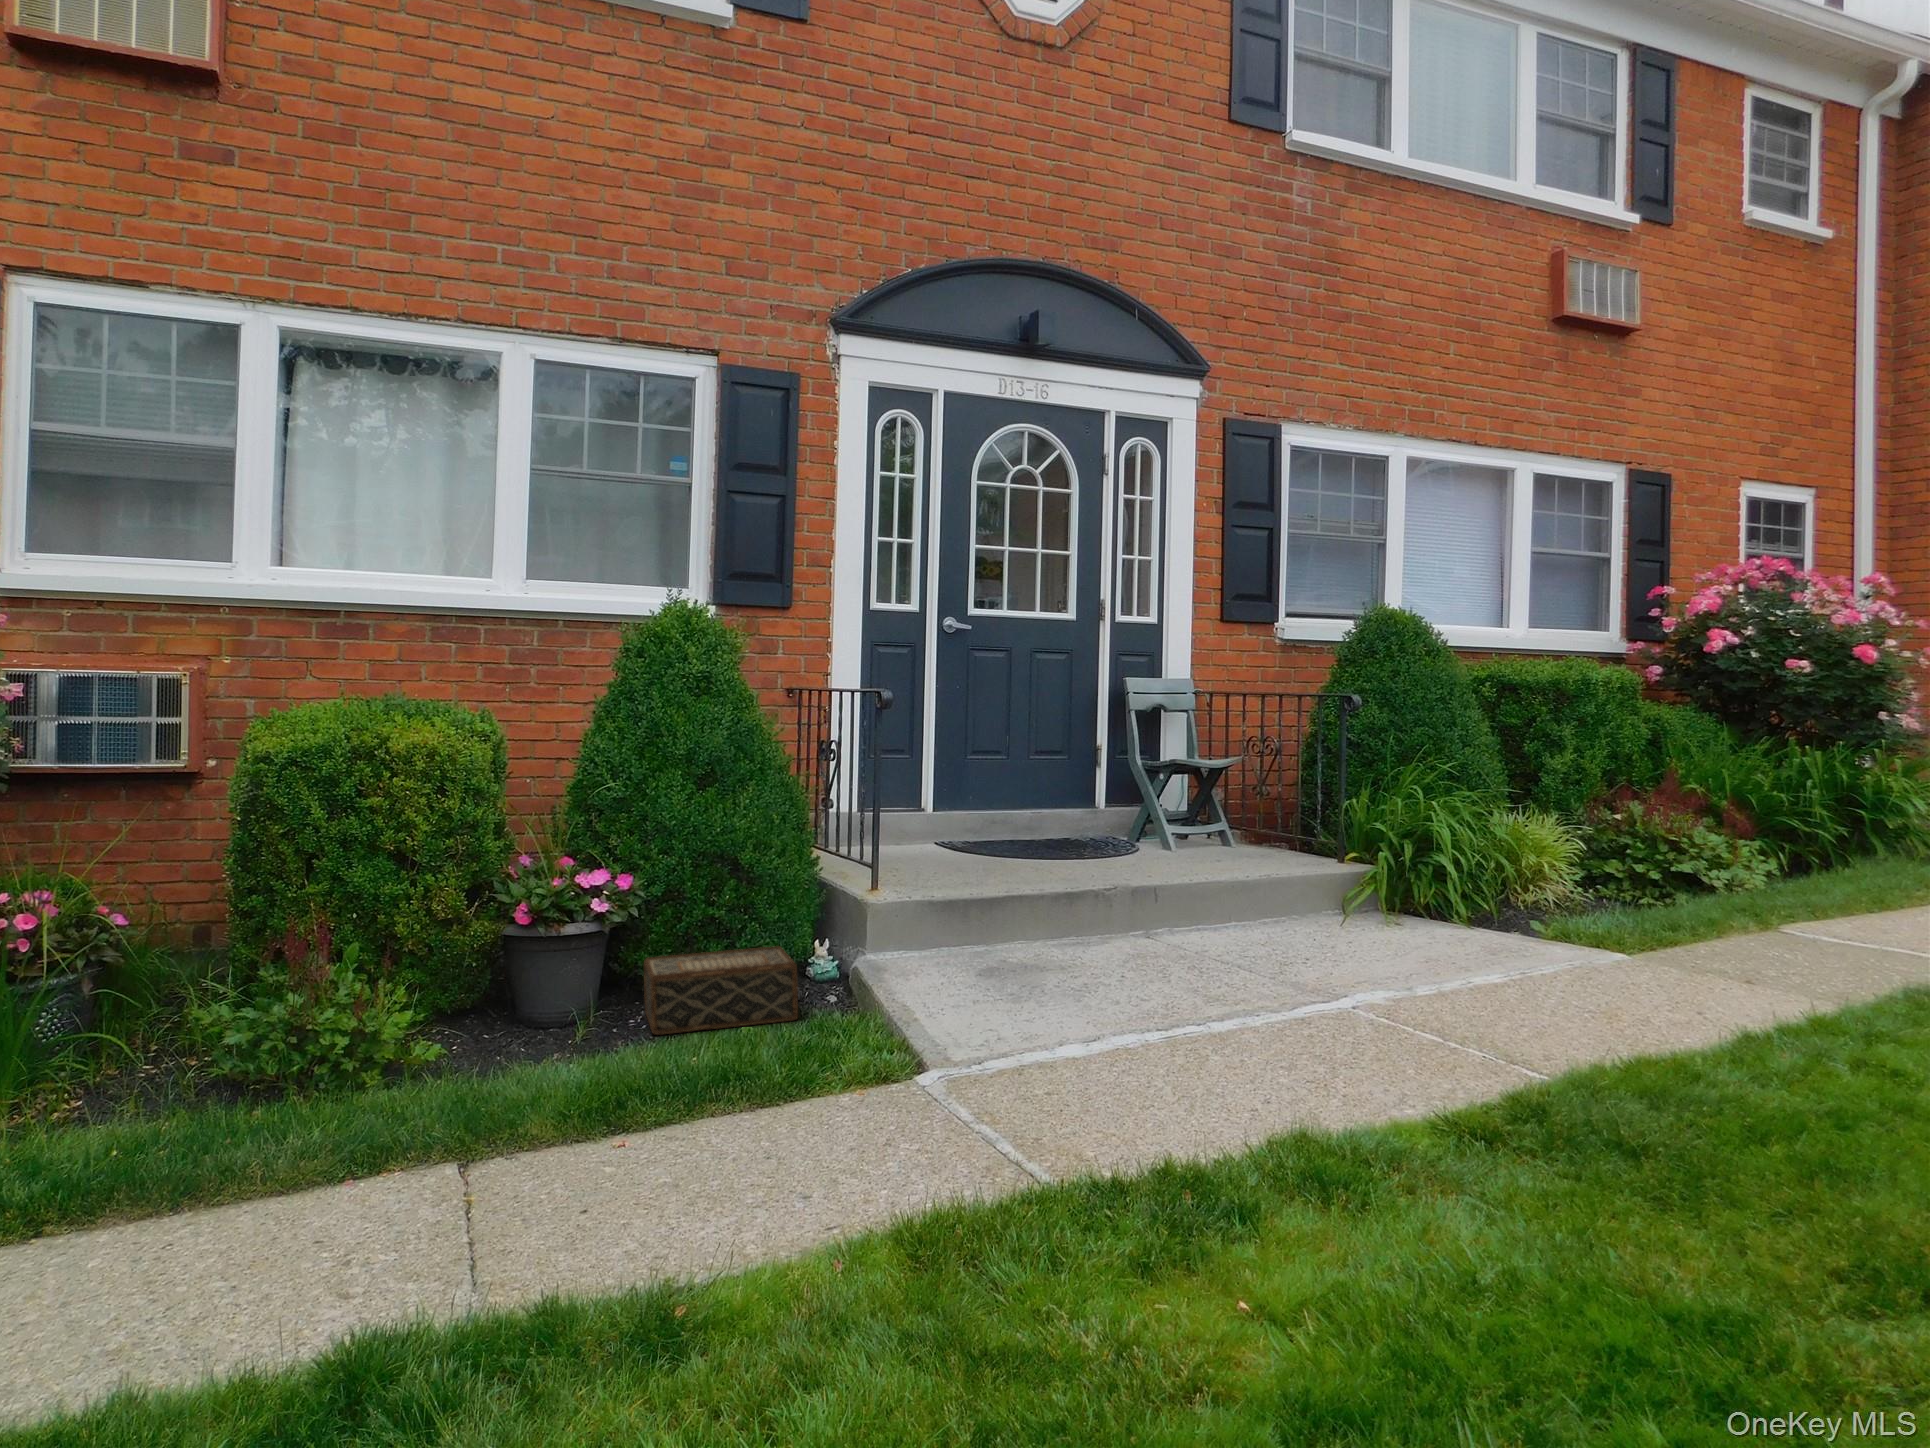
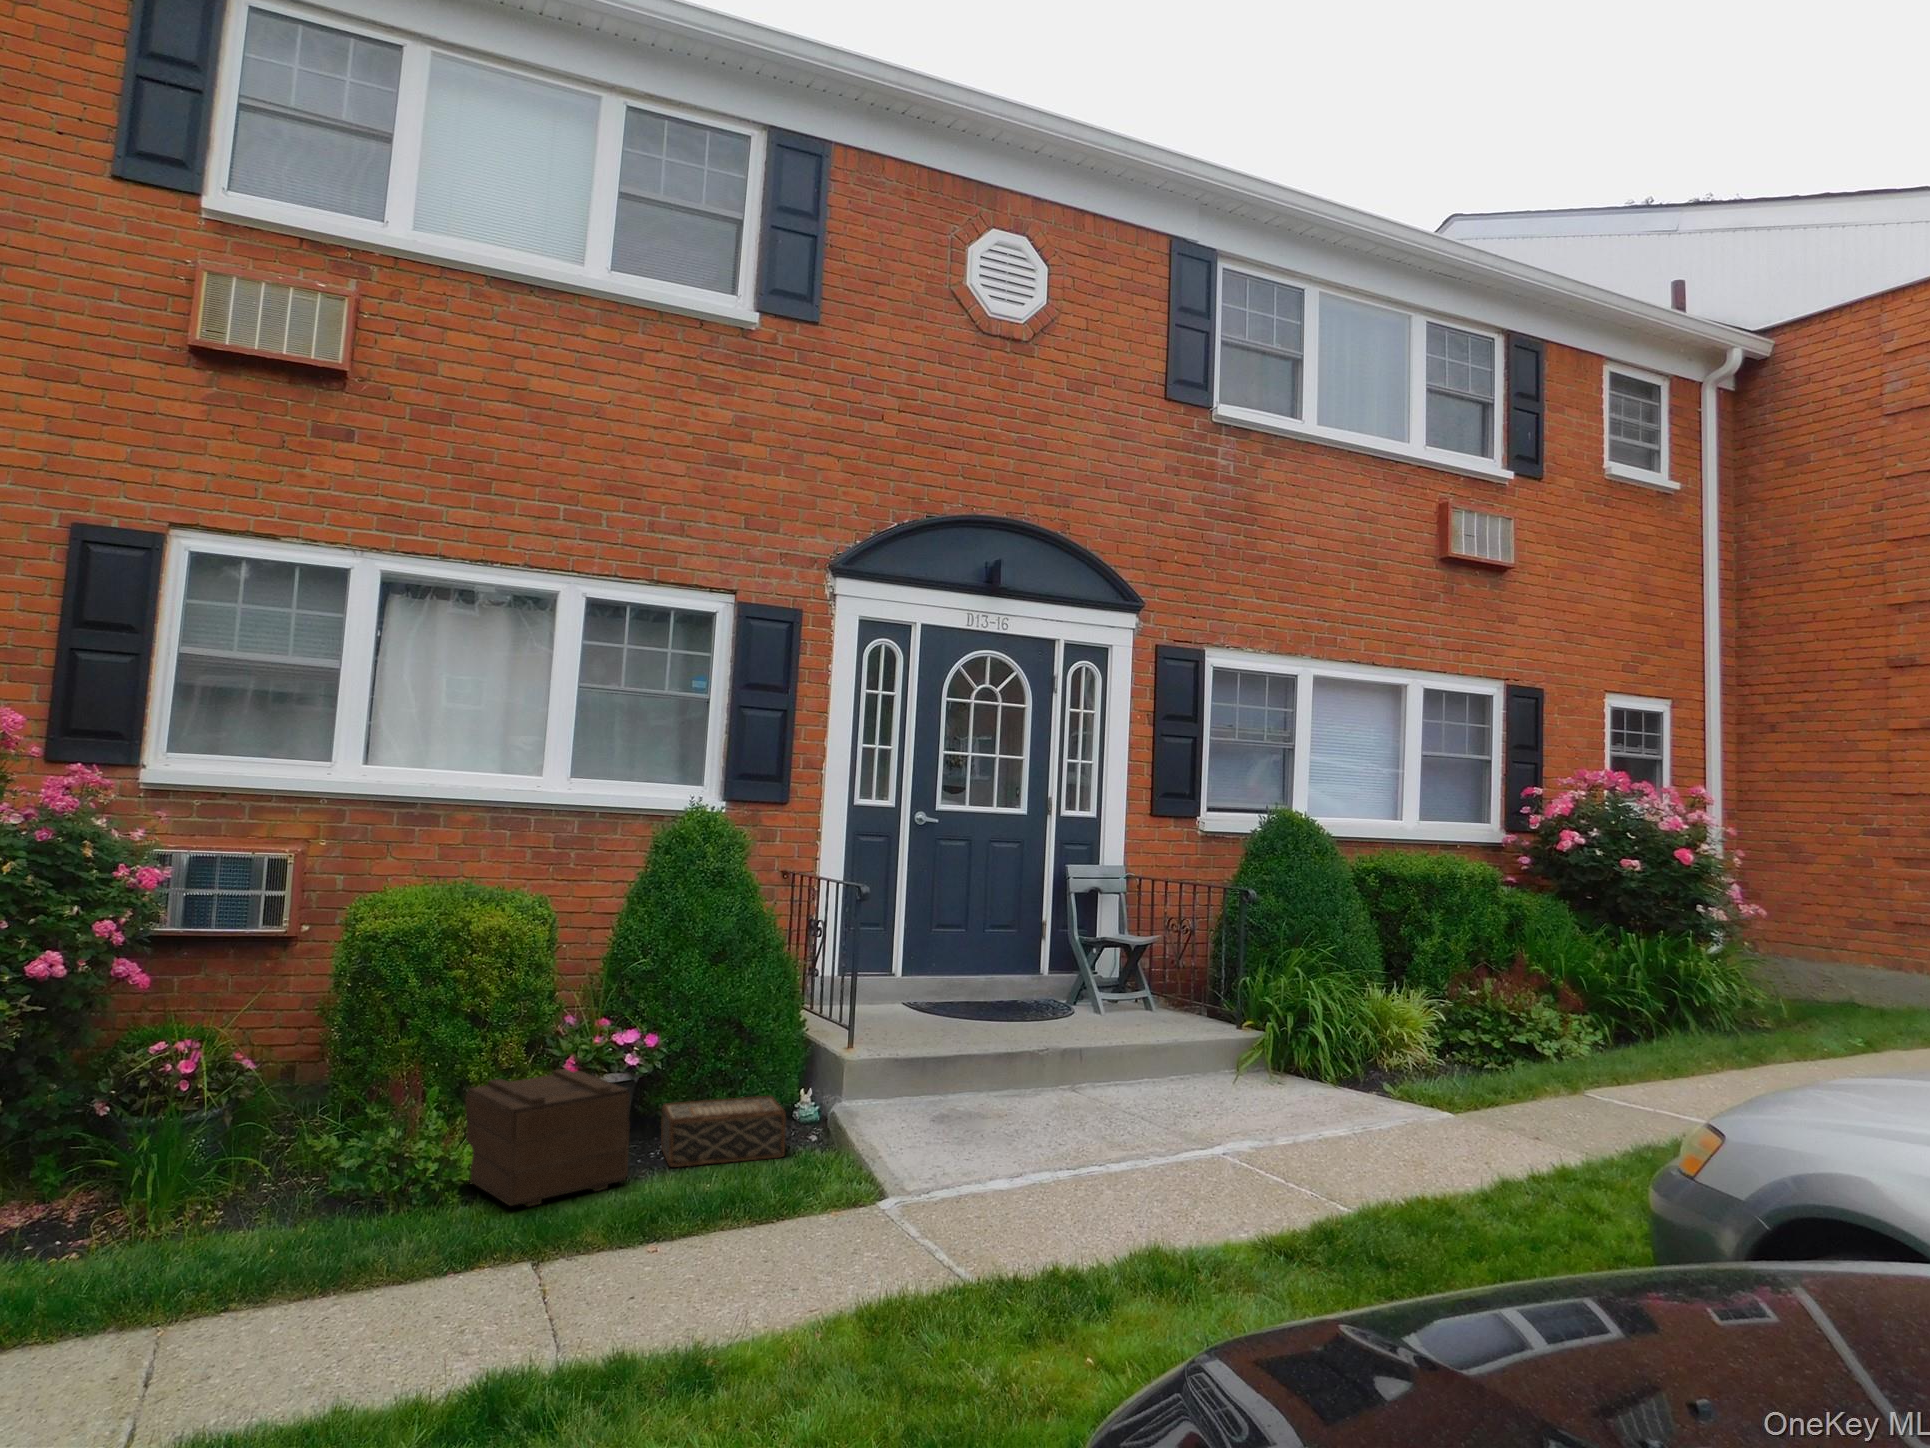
wooden crate: none [389,916,597,1088] -> present [466,1069,630,1207]

